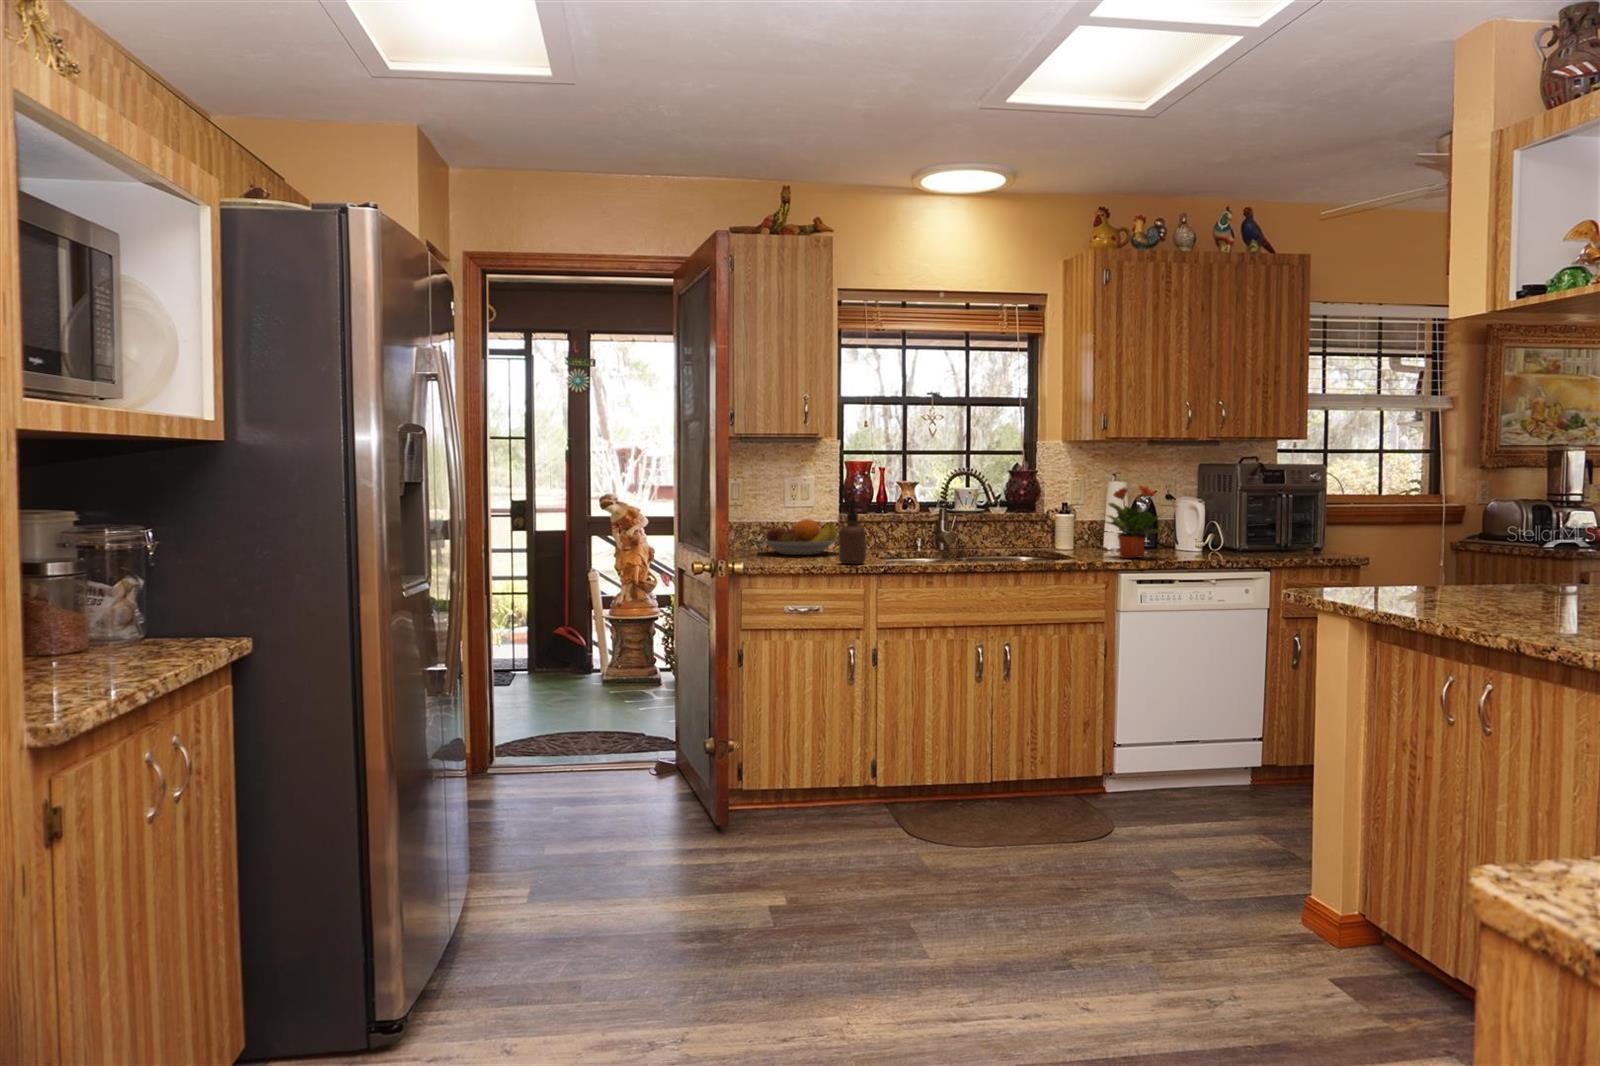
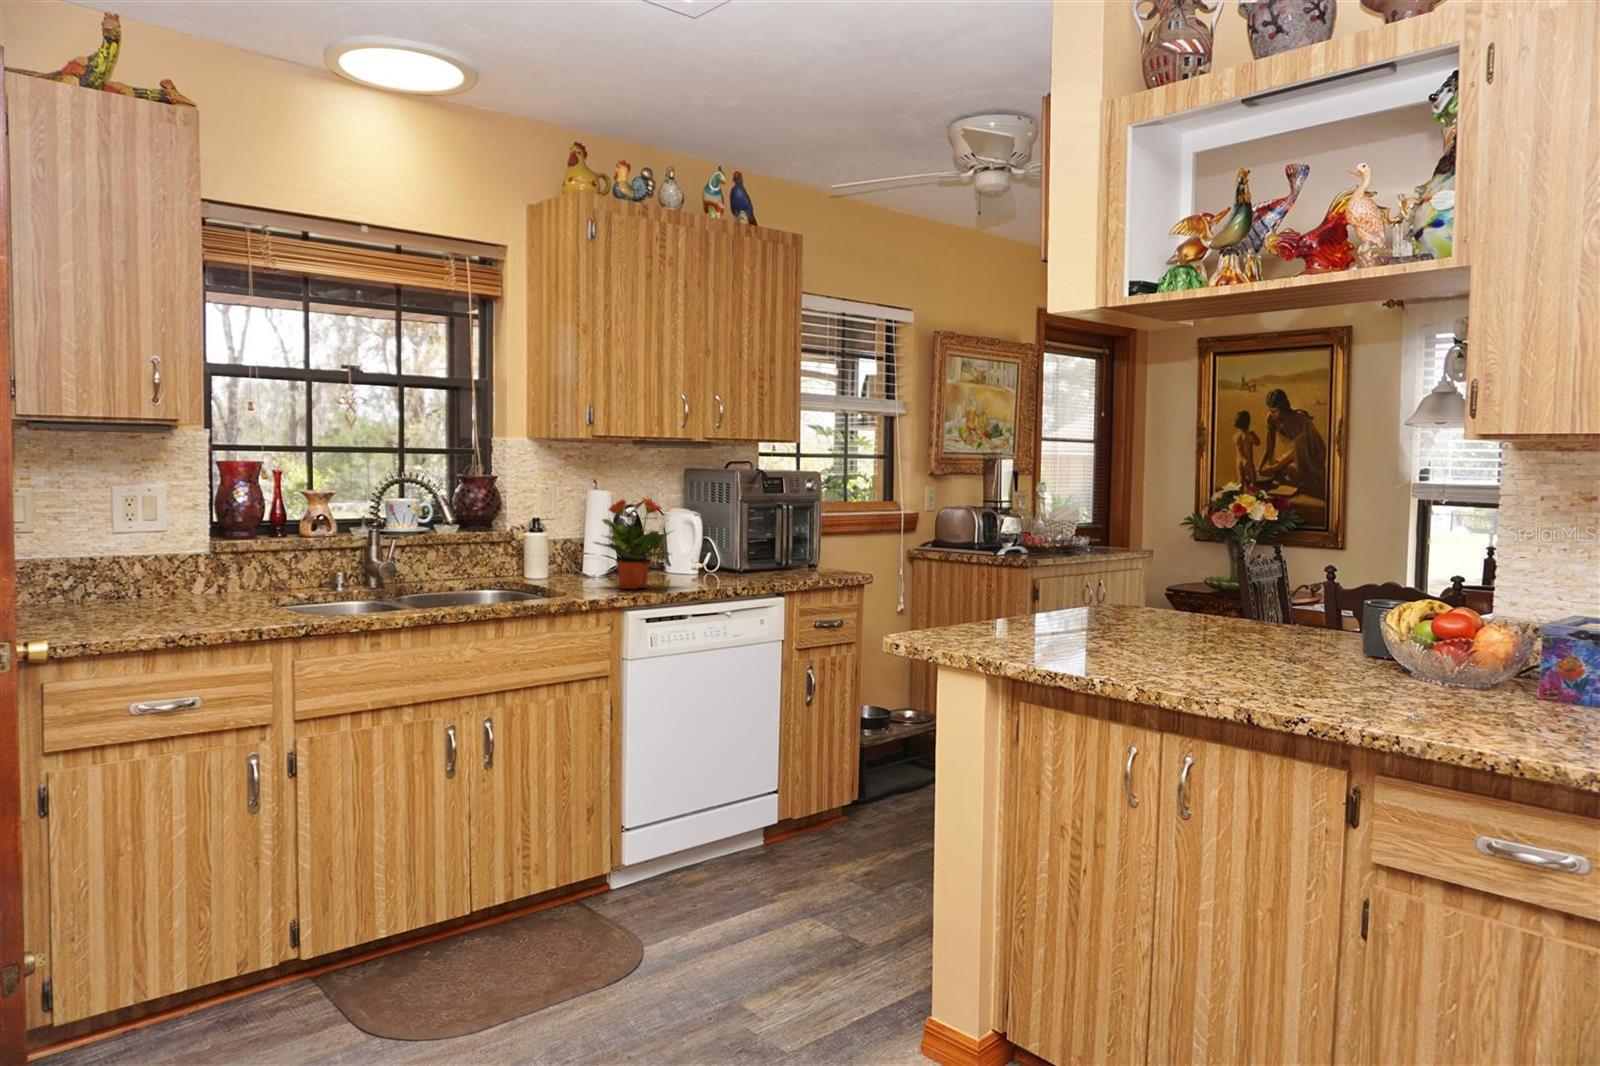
soap dispenser: present [839,500,866,564] -> none [223,524,272,625]
fruit bowl: present [760,519,838,555] -> none [64,552,213,610]

